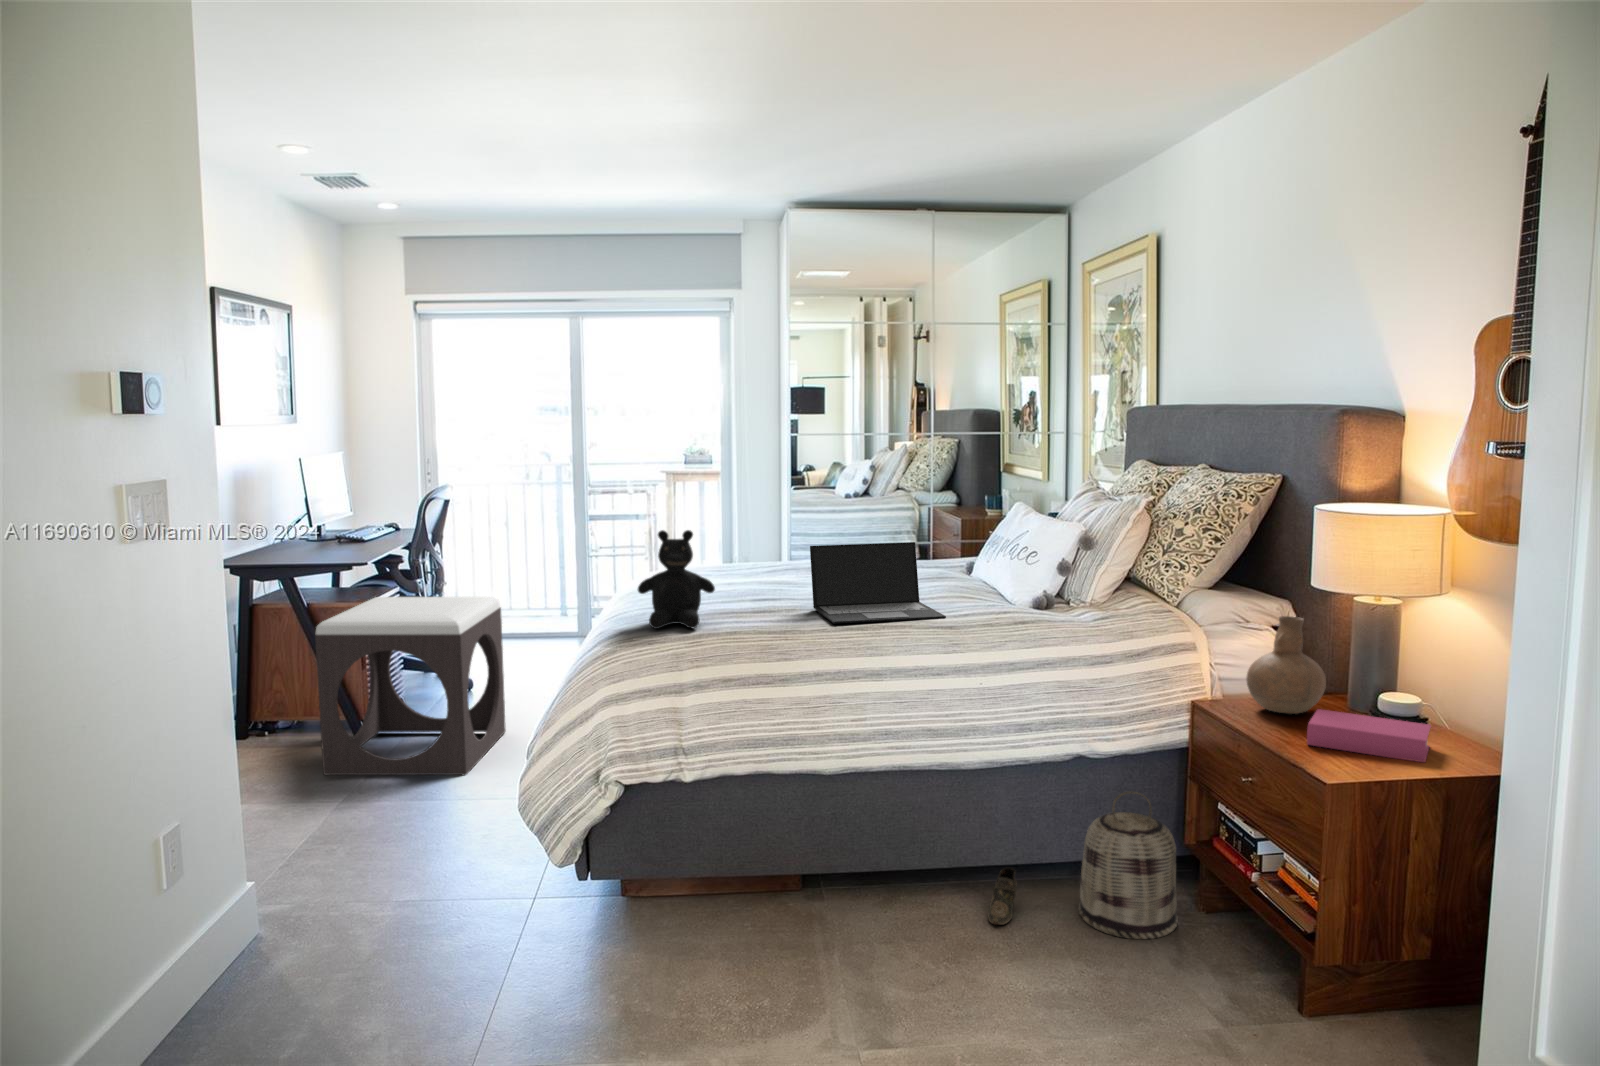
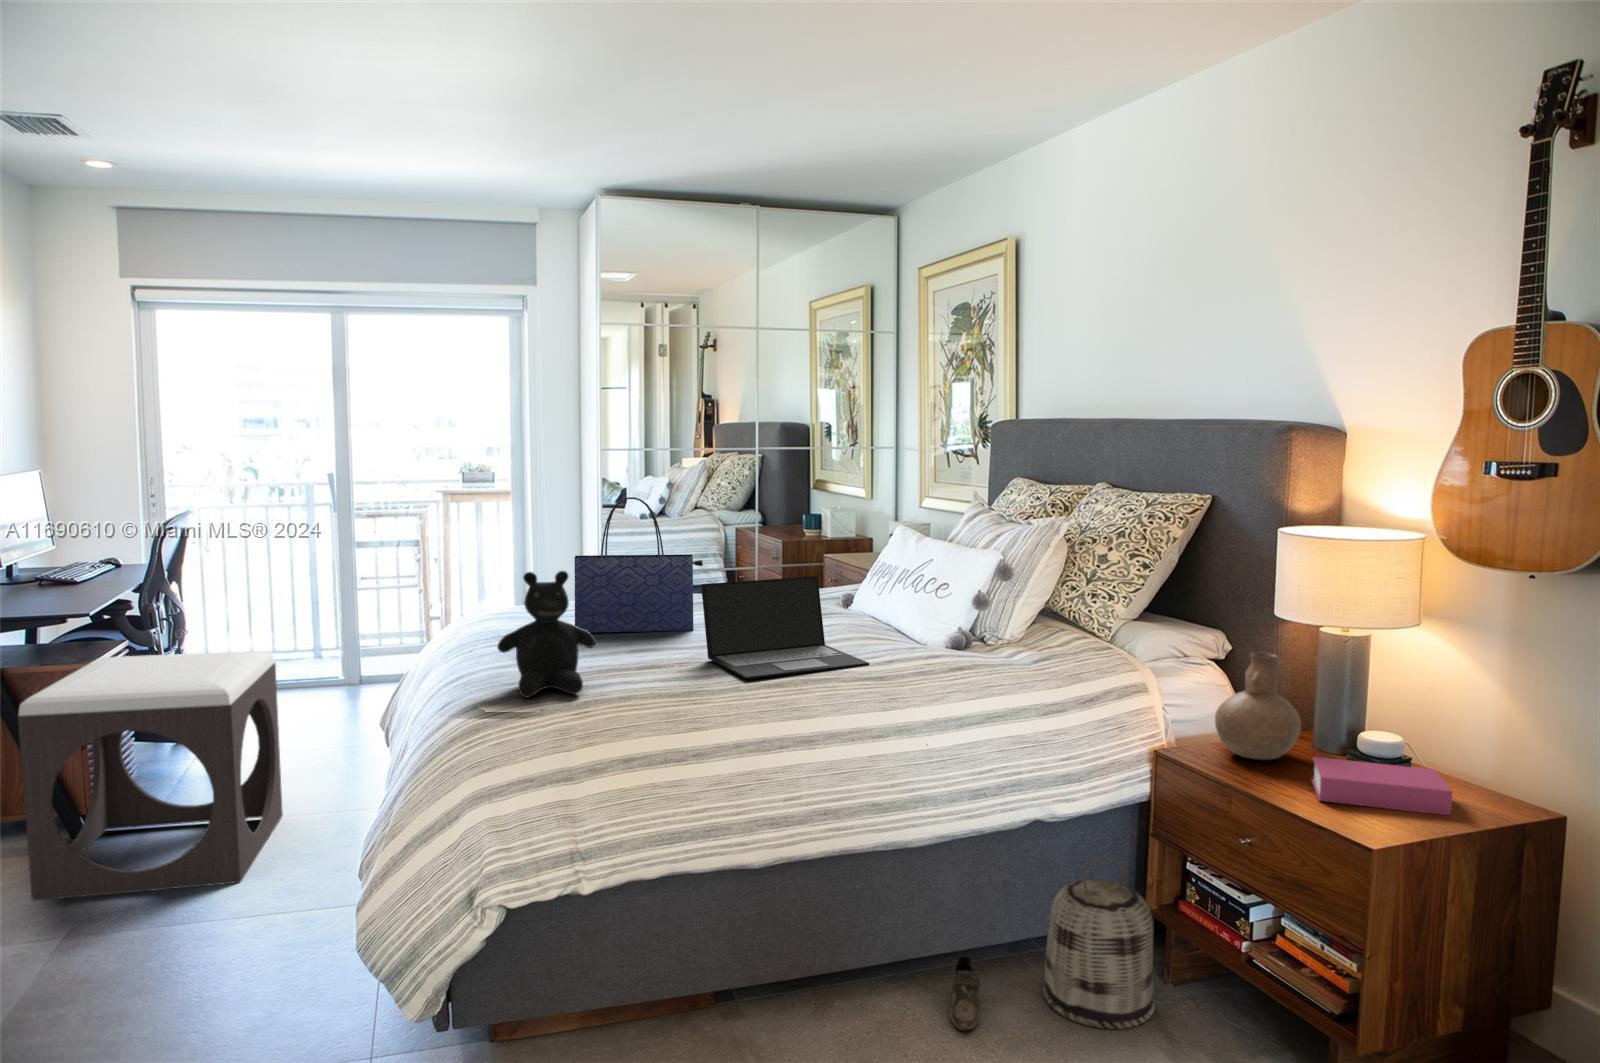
tote bag: none [719,474,828,588] -> present [574,497,703,633]

